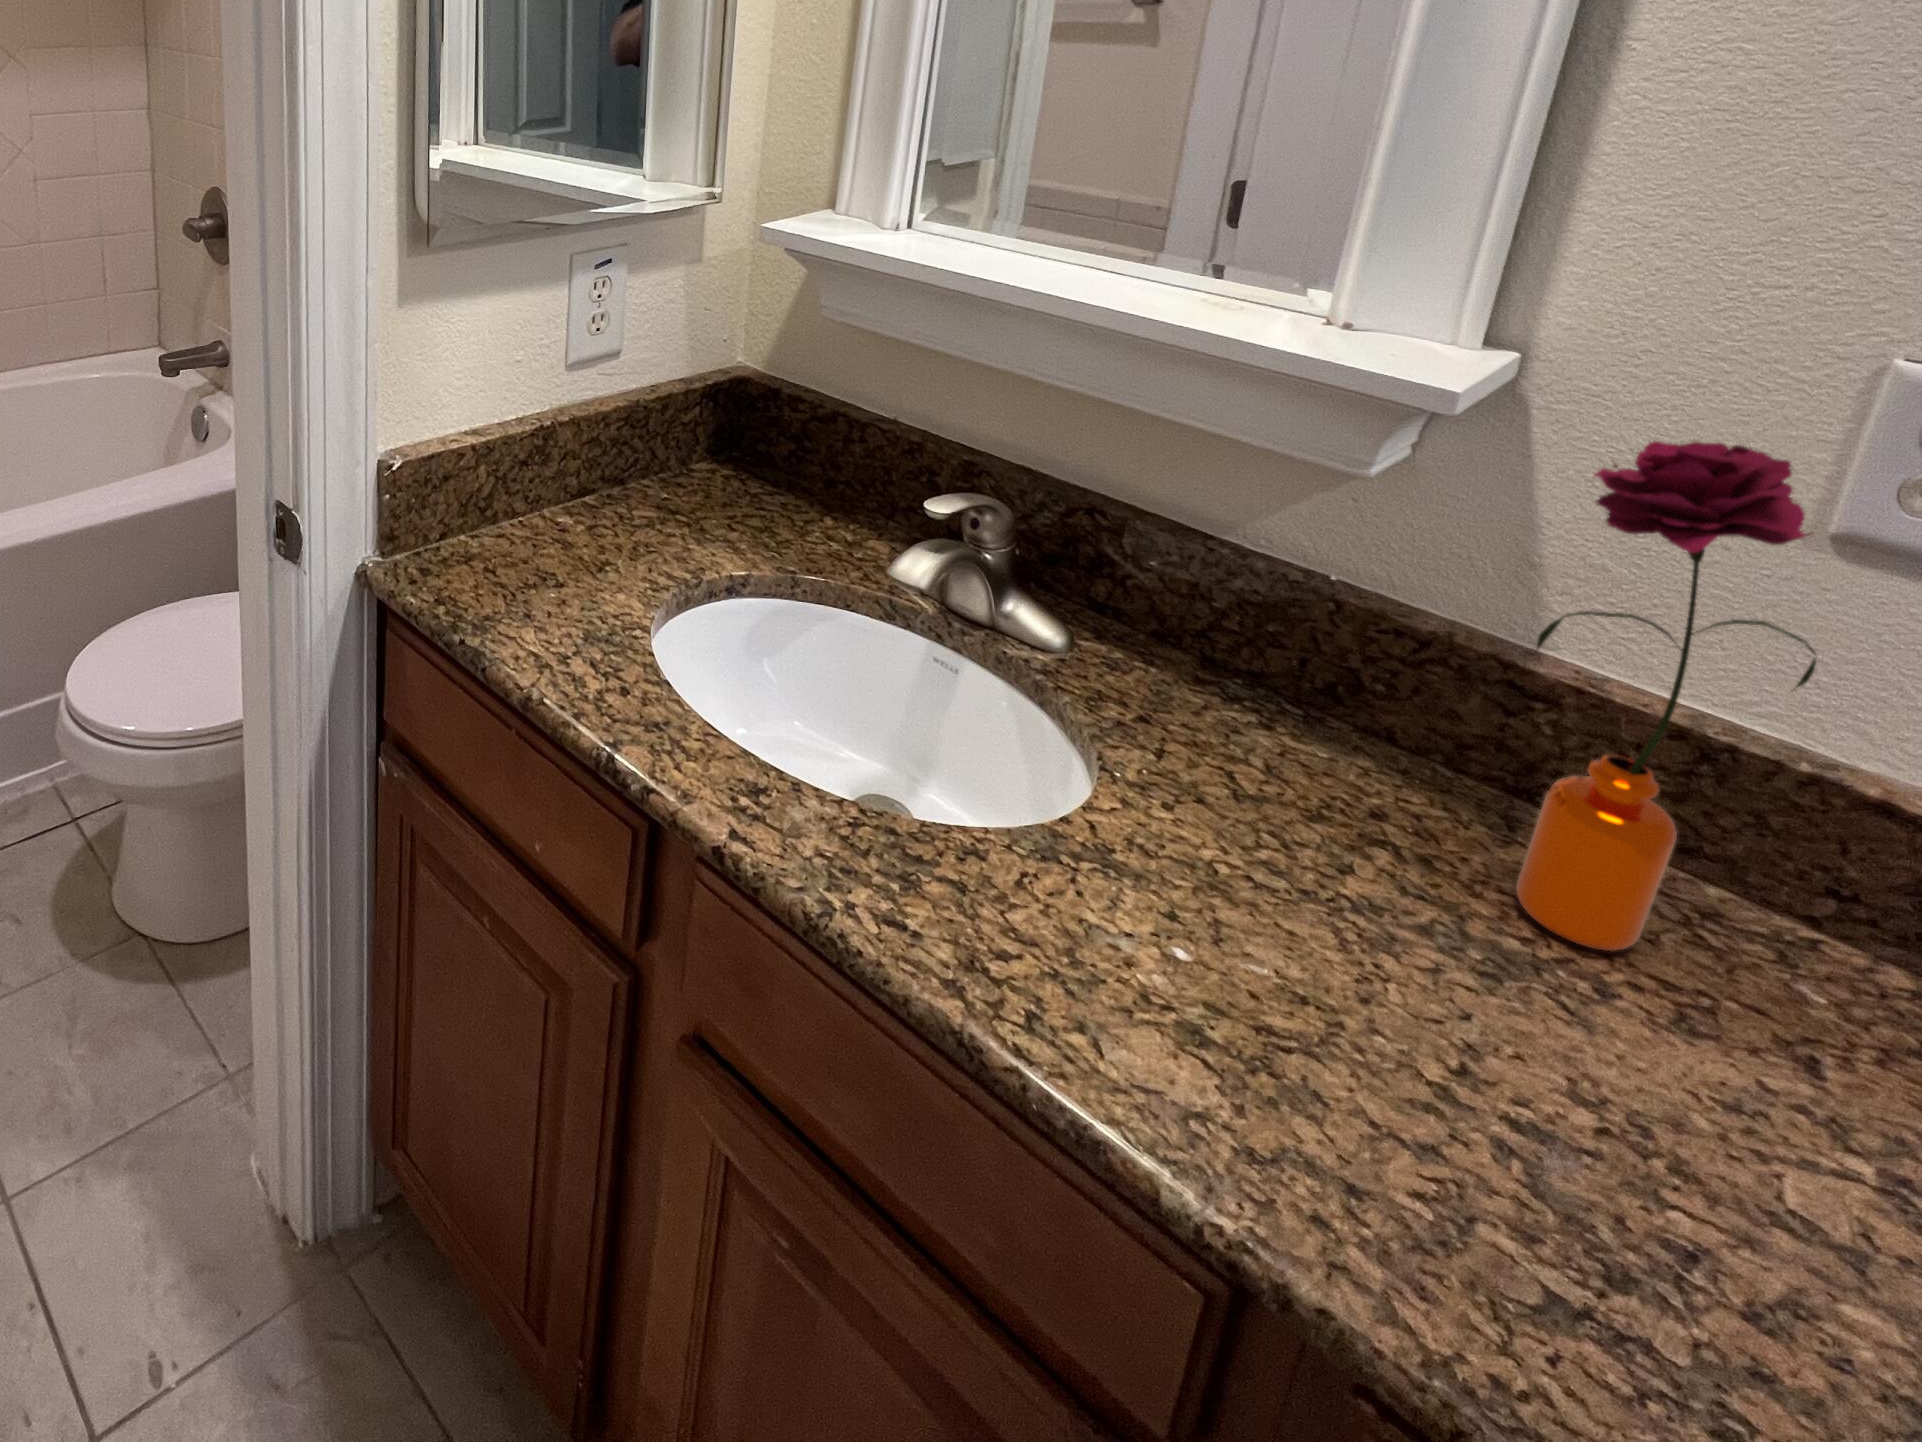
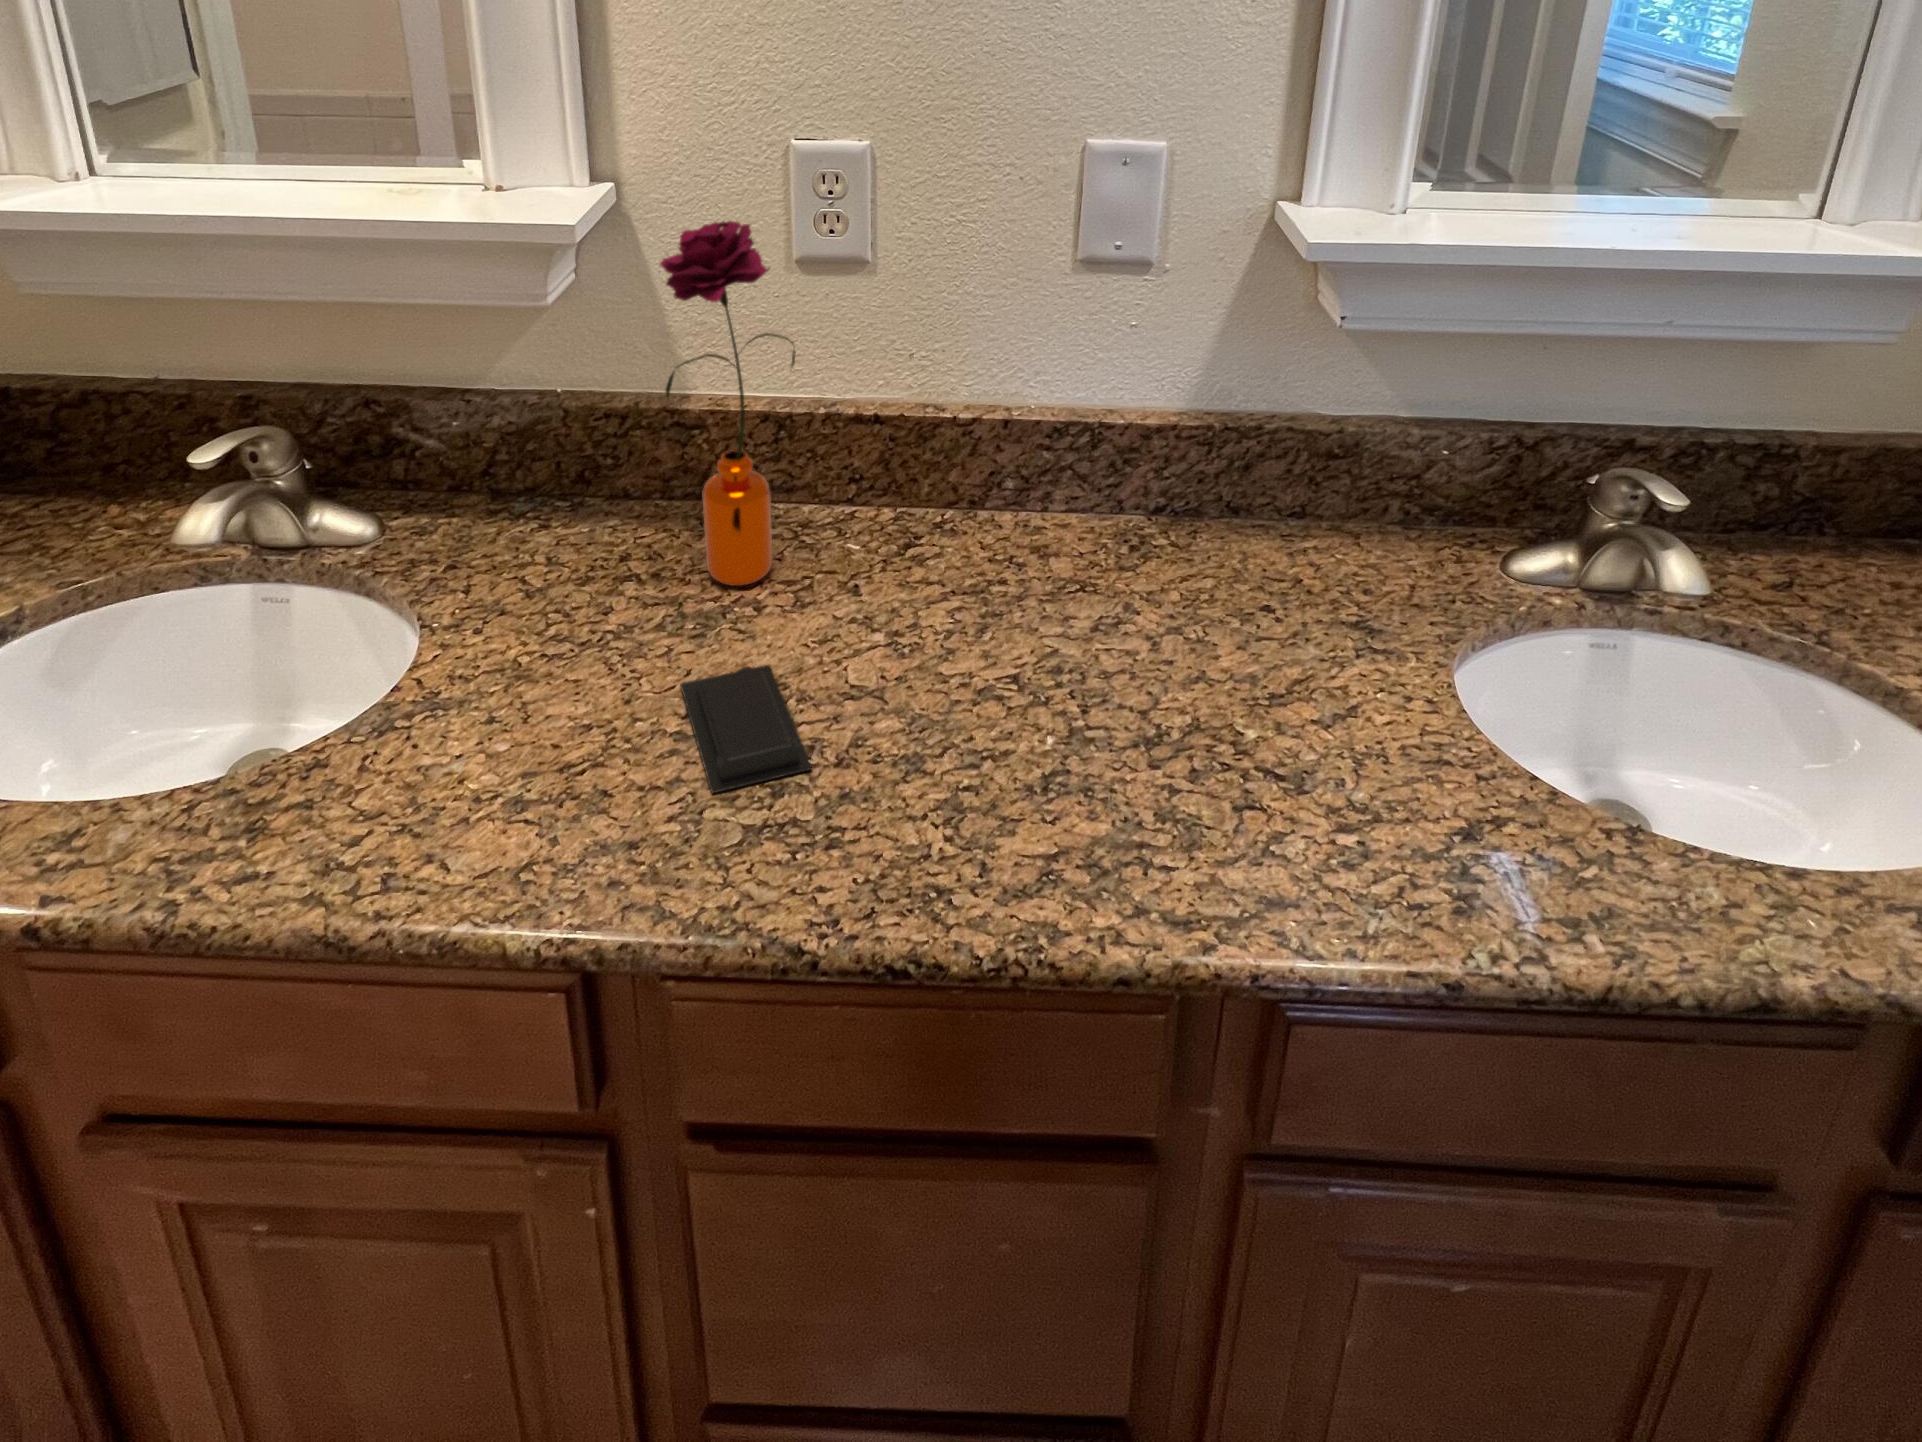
soap bar: none [1453,1022,1698,1291] -> present [680,665,812,793]

